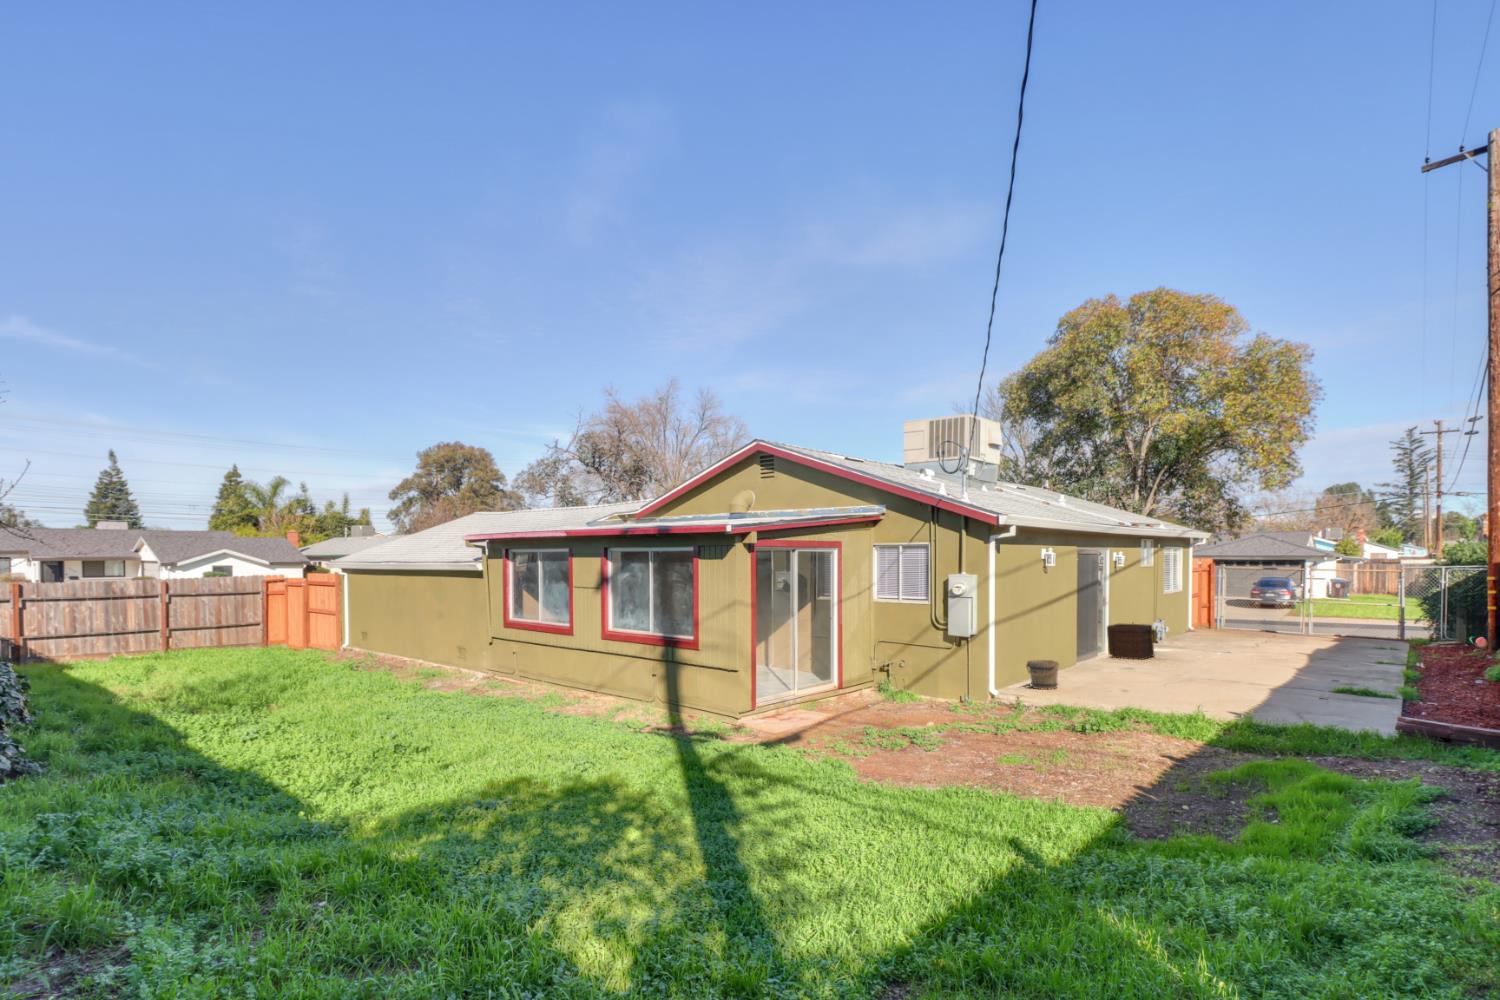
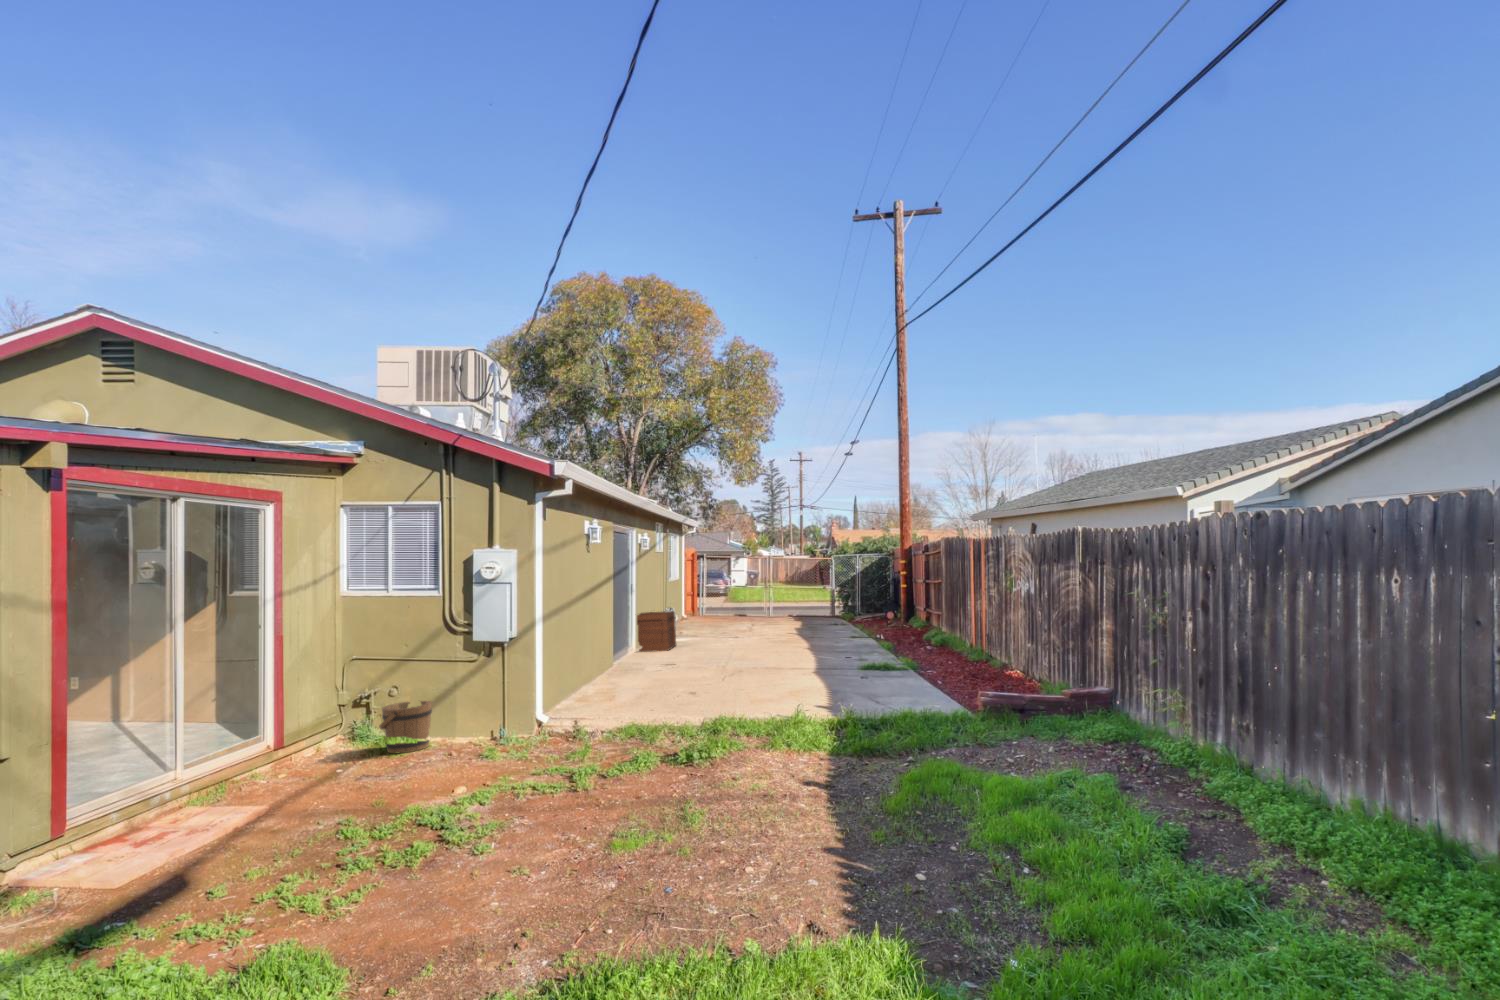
bucket: present [1026,660,1059,690] -> present [379,701,432,753]

